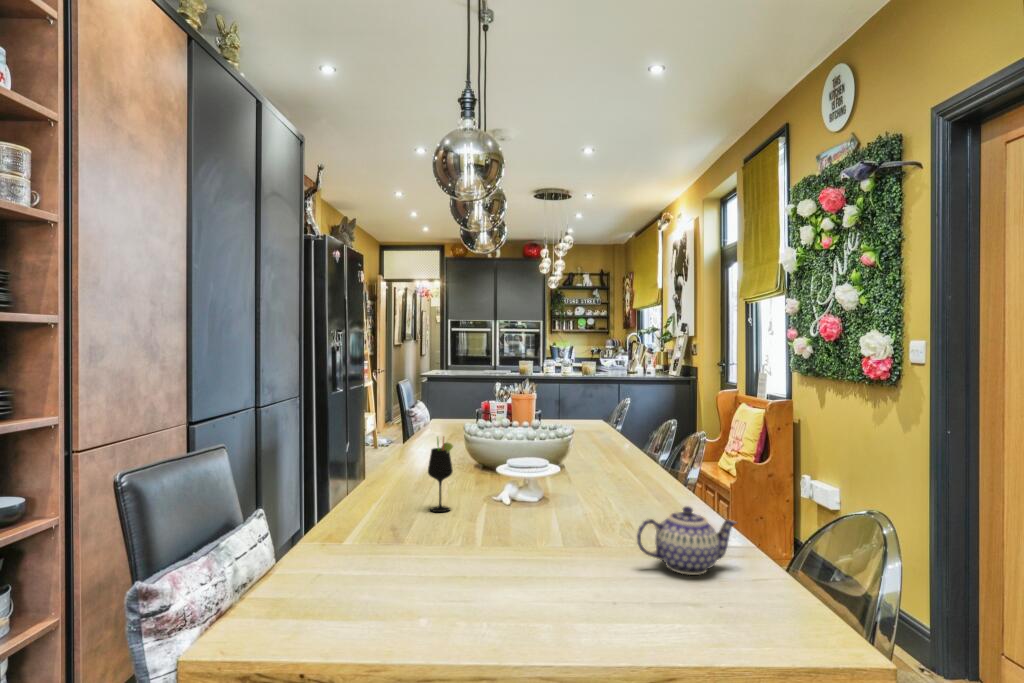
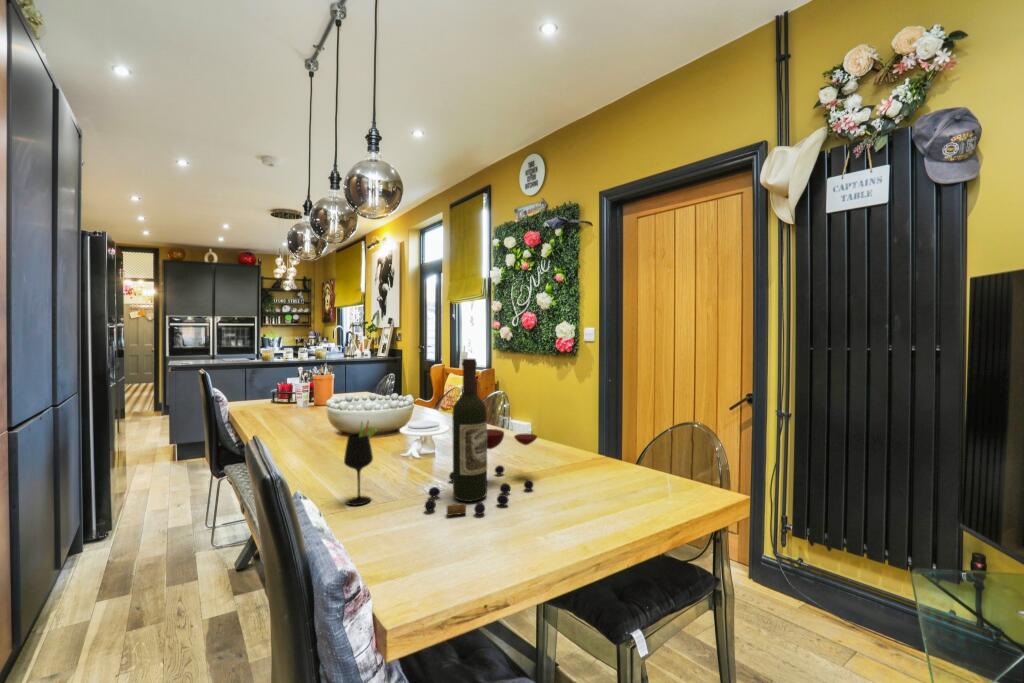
wine bottle: none [470,384,622,540] -> present [425,359,537,516]
teapot: present [637,507,736,575] -> none [610,448,661,502]

